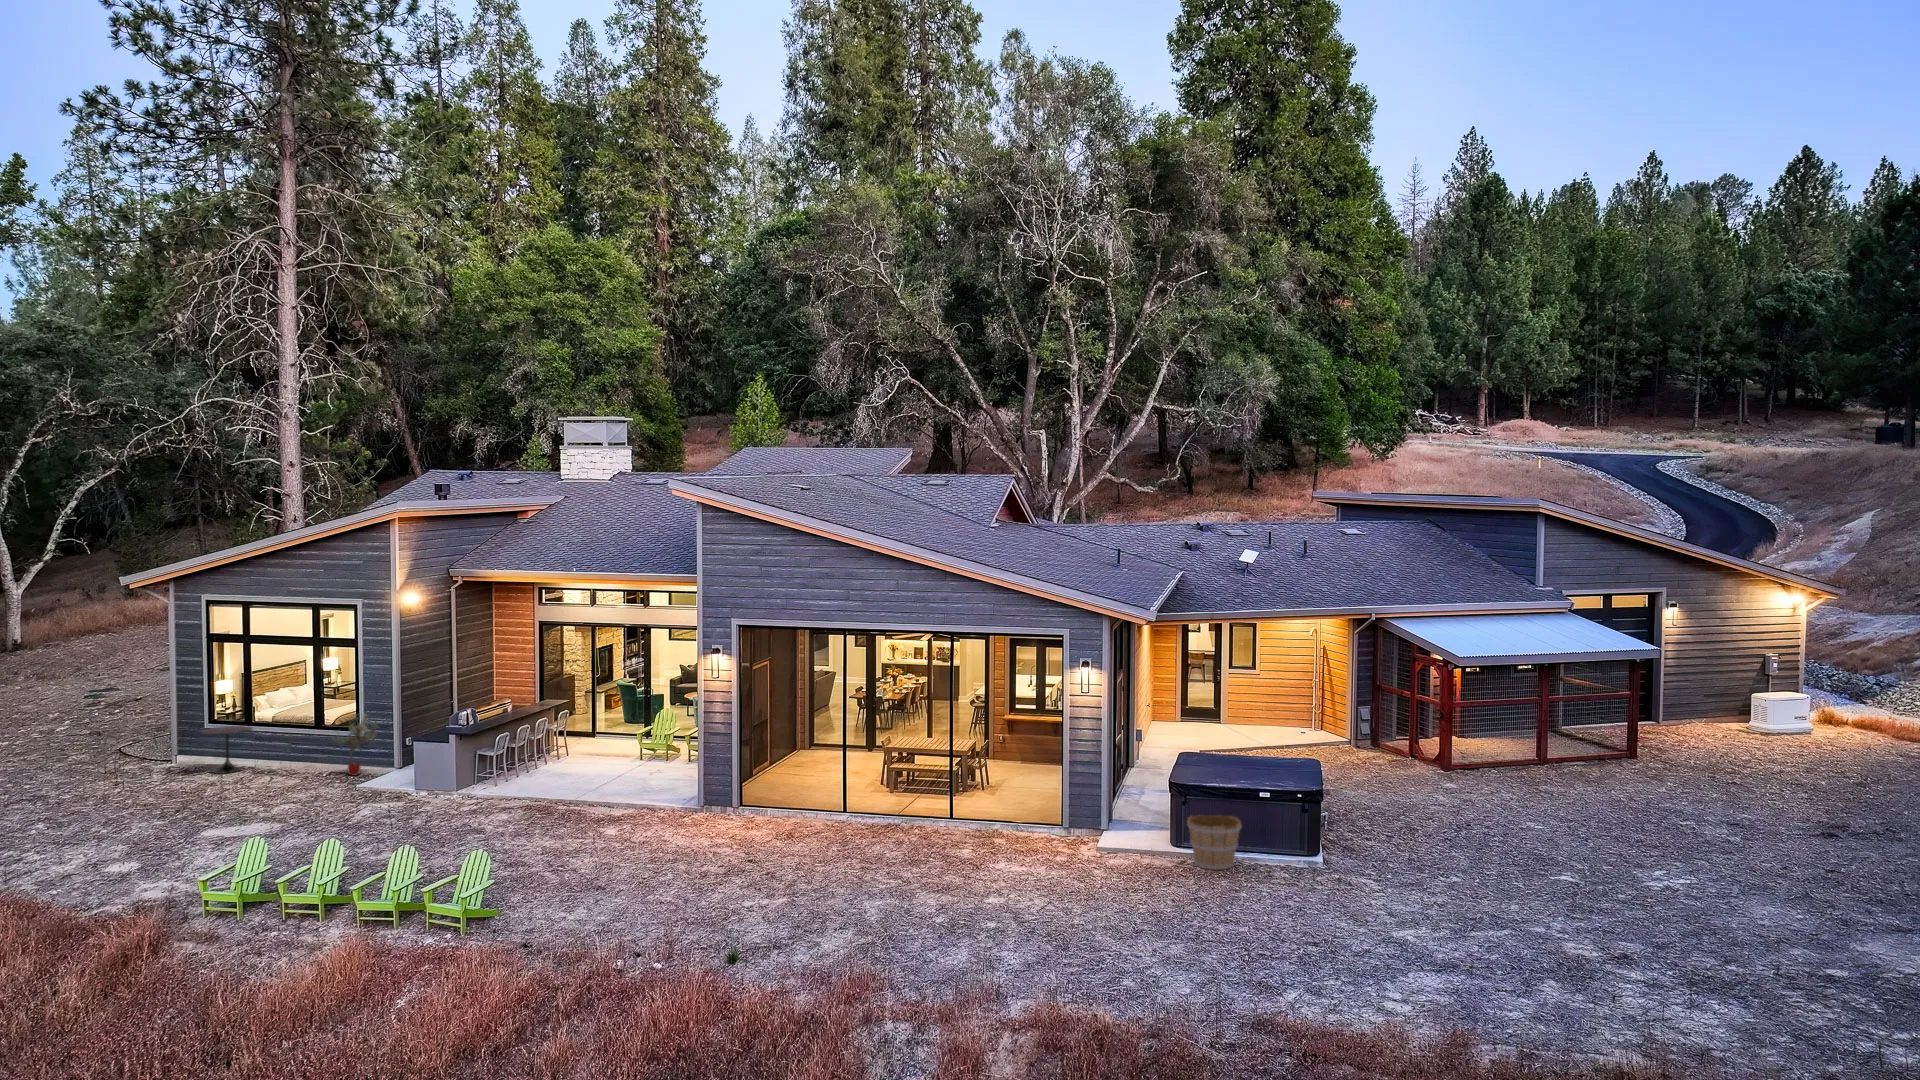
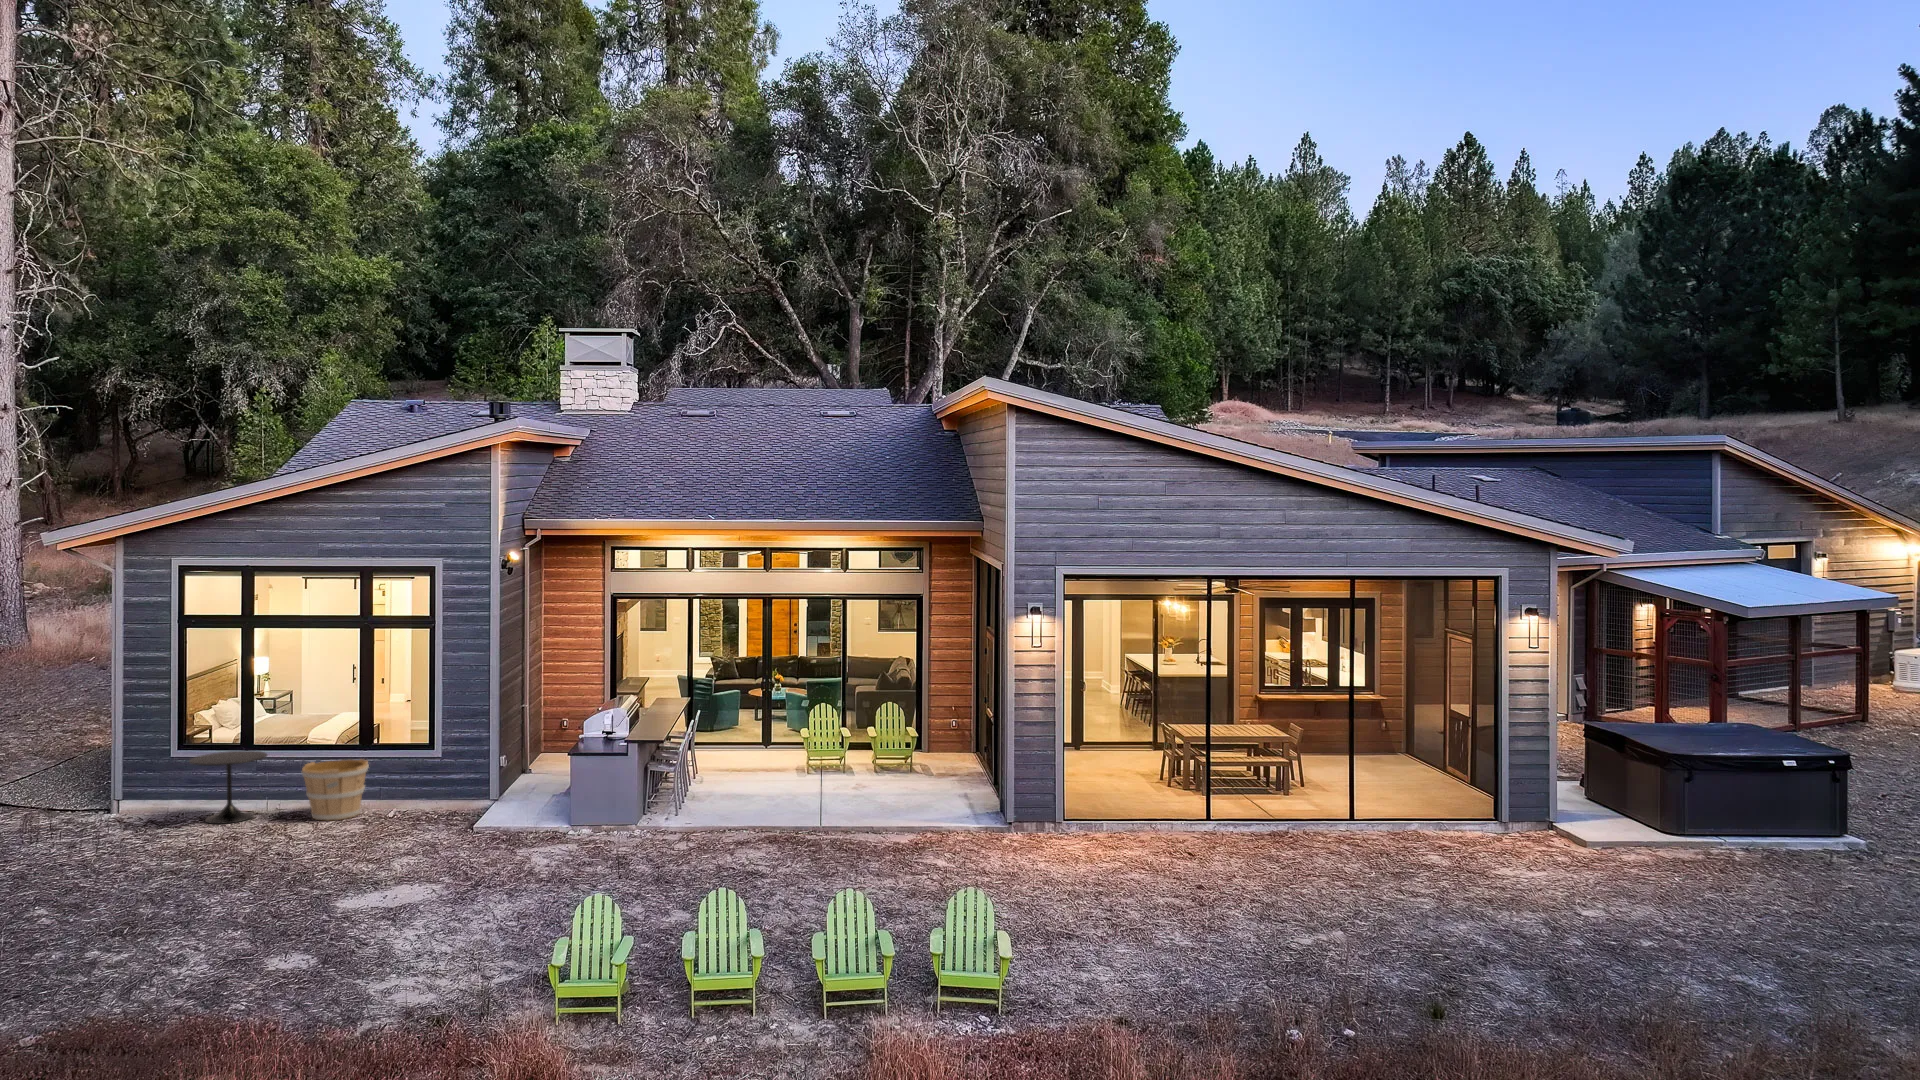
potted tree: present [333,715,376,776] -> none [404,722,481,814]
wooden bucket: present [1187,815,1242,870] -> present [302,759,369,821]

